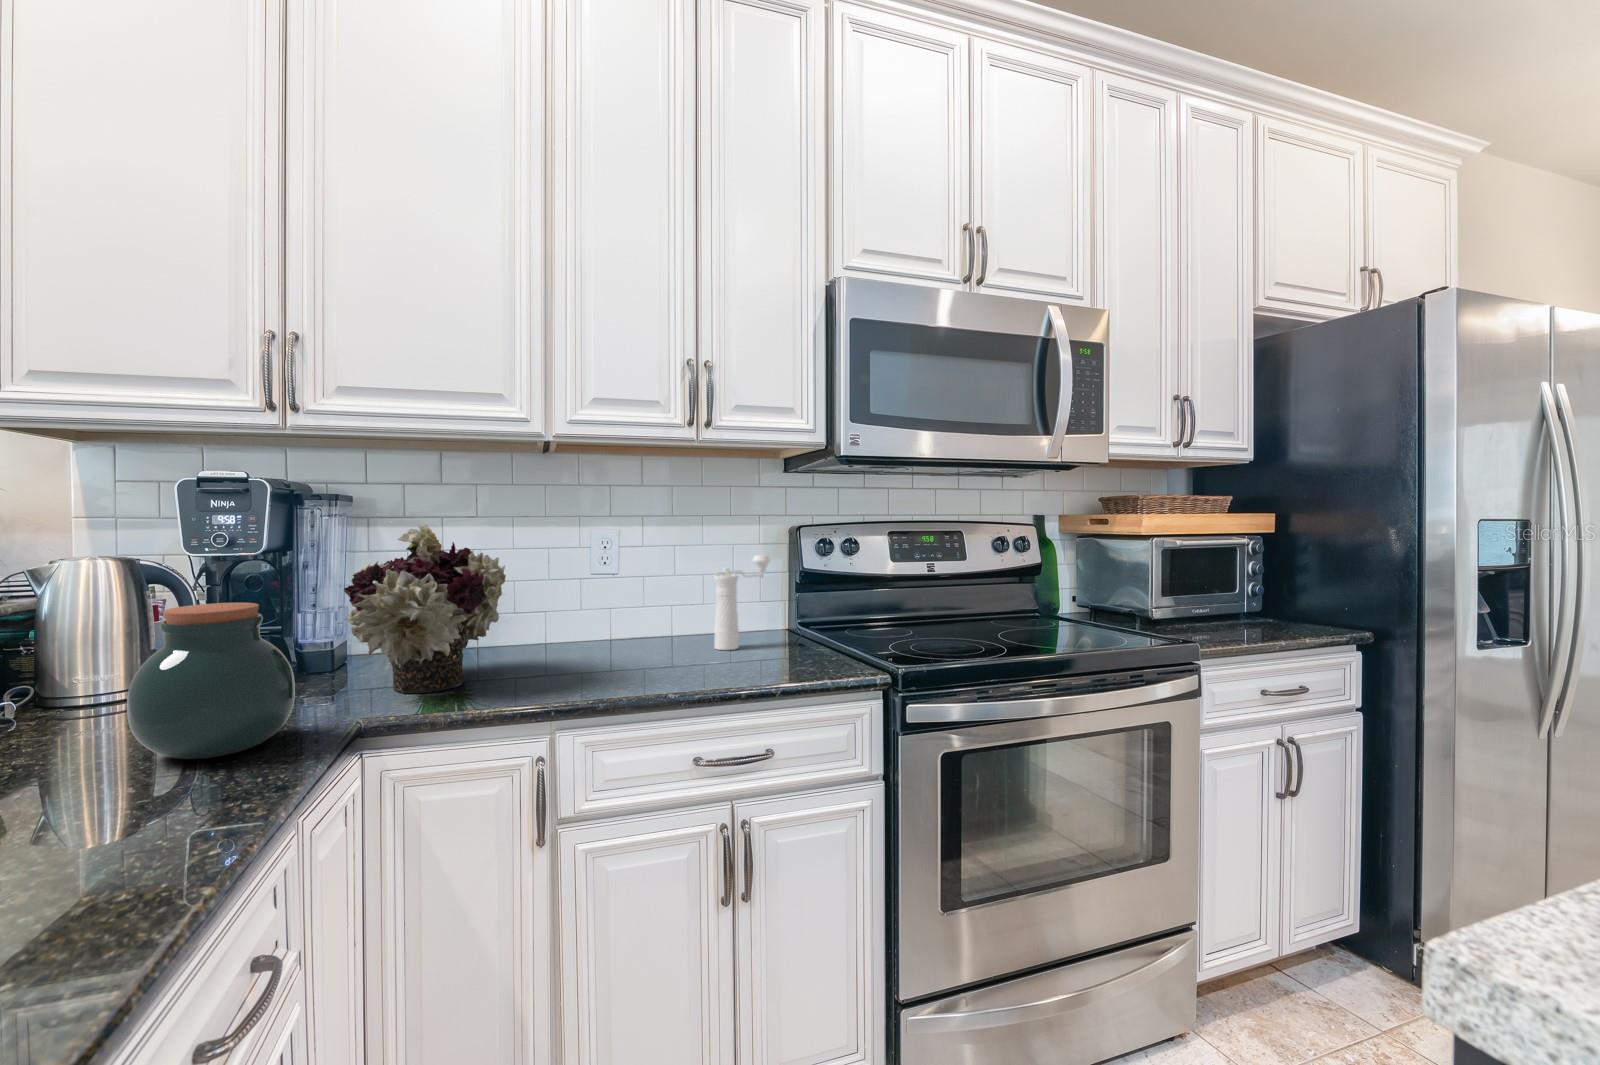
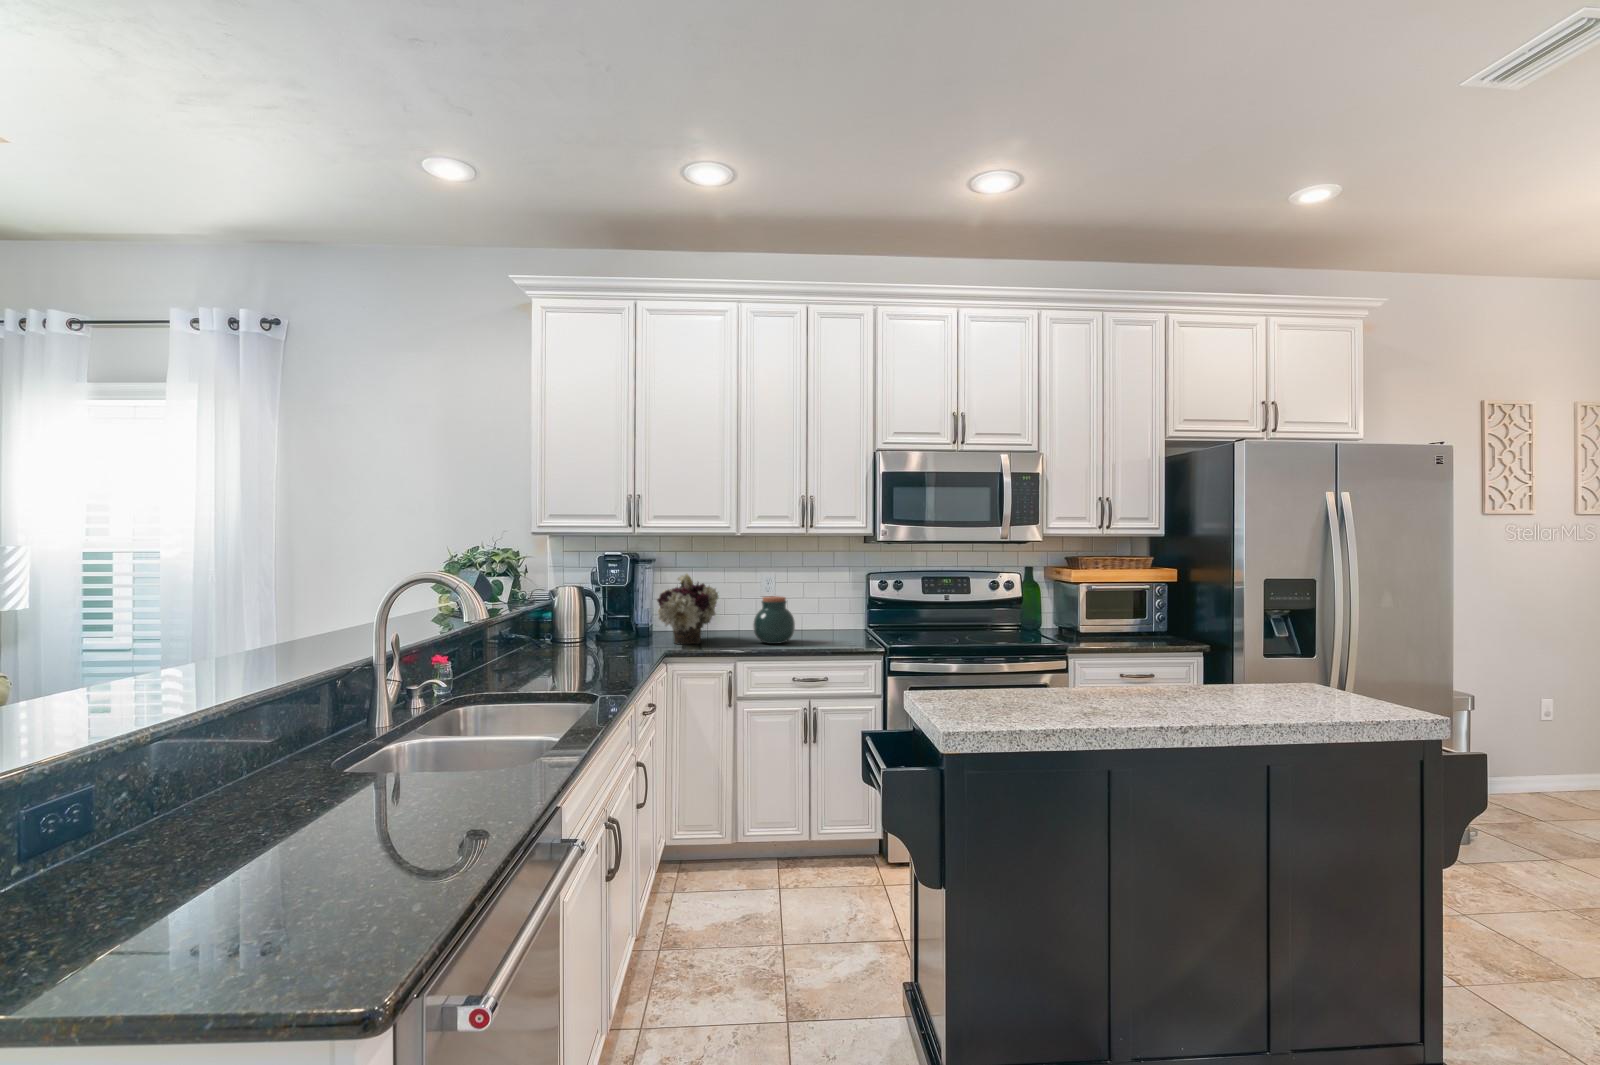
pepper mill: present [714,555,771,650] -> none [819,588,851,637]
jar: present [127,602,295,759] -> present [753,596,795,644]

